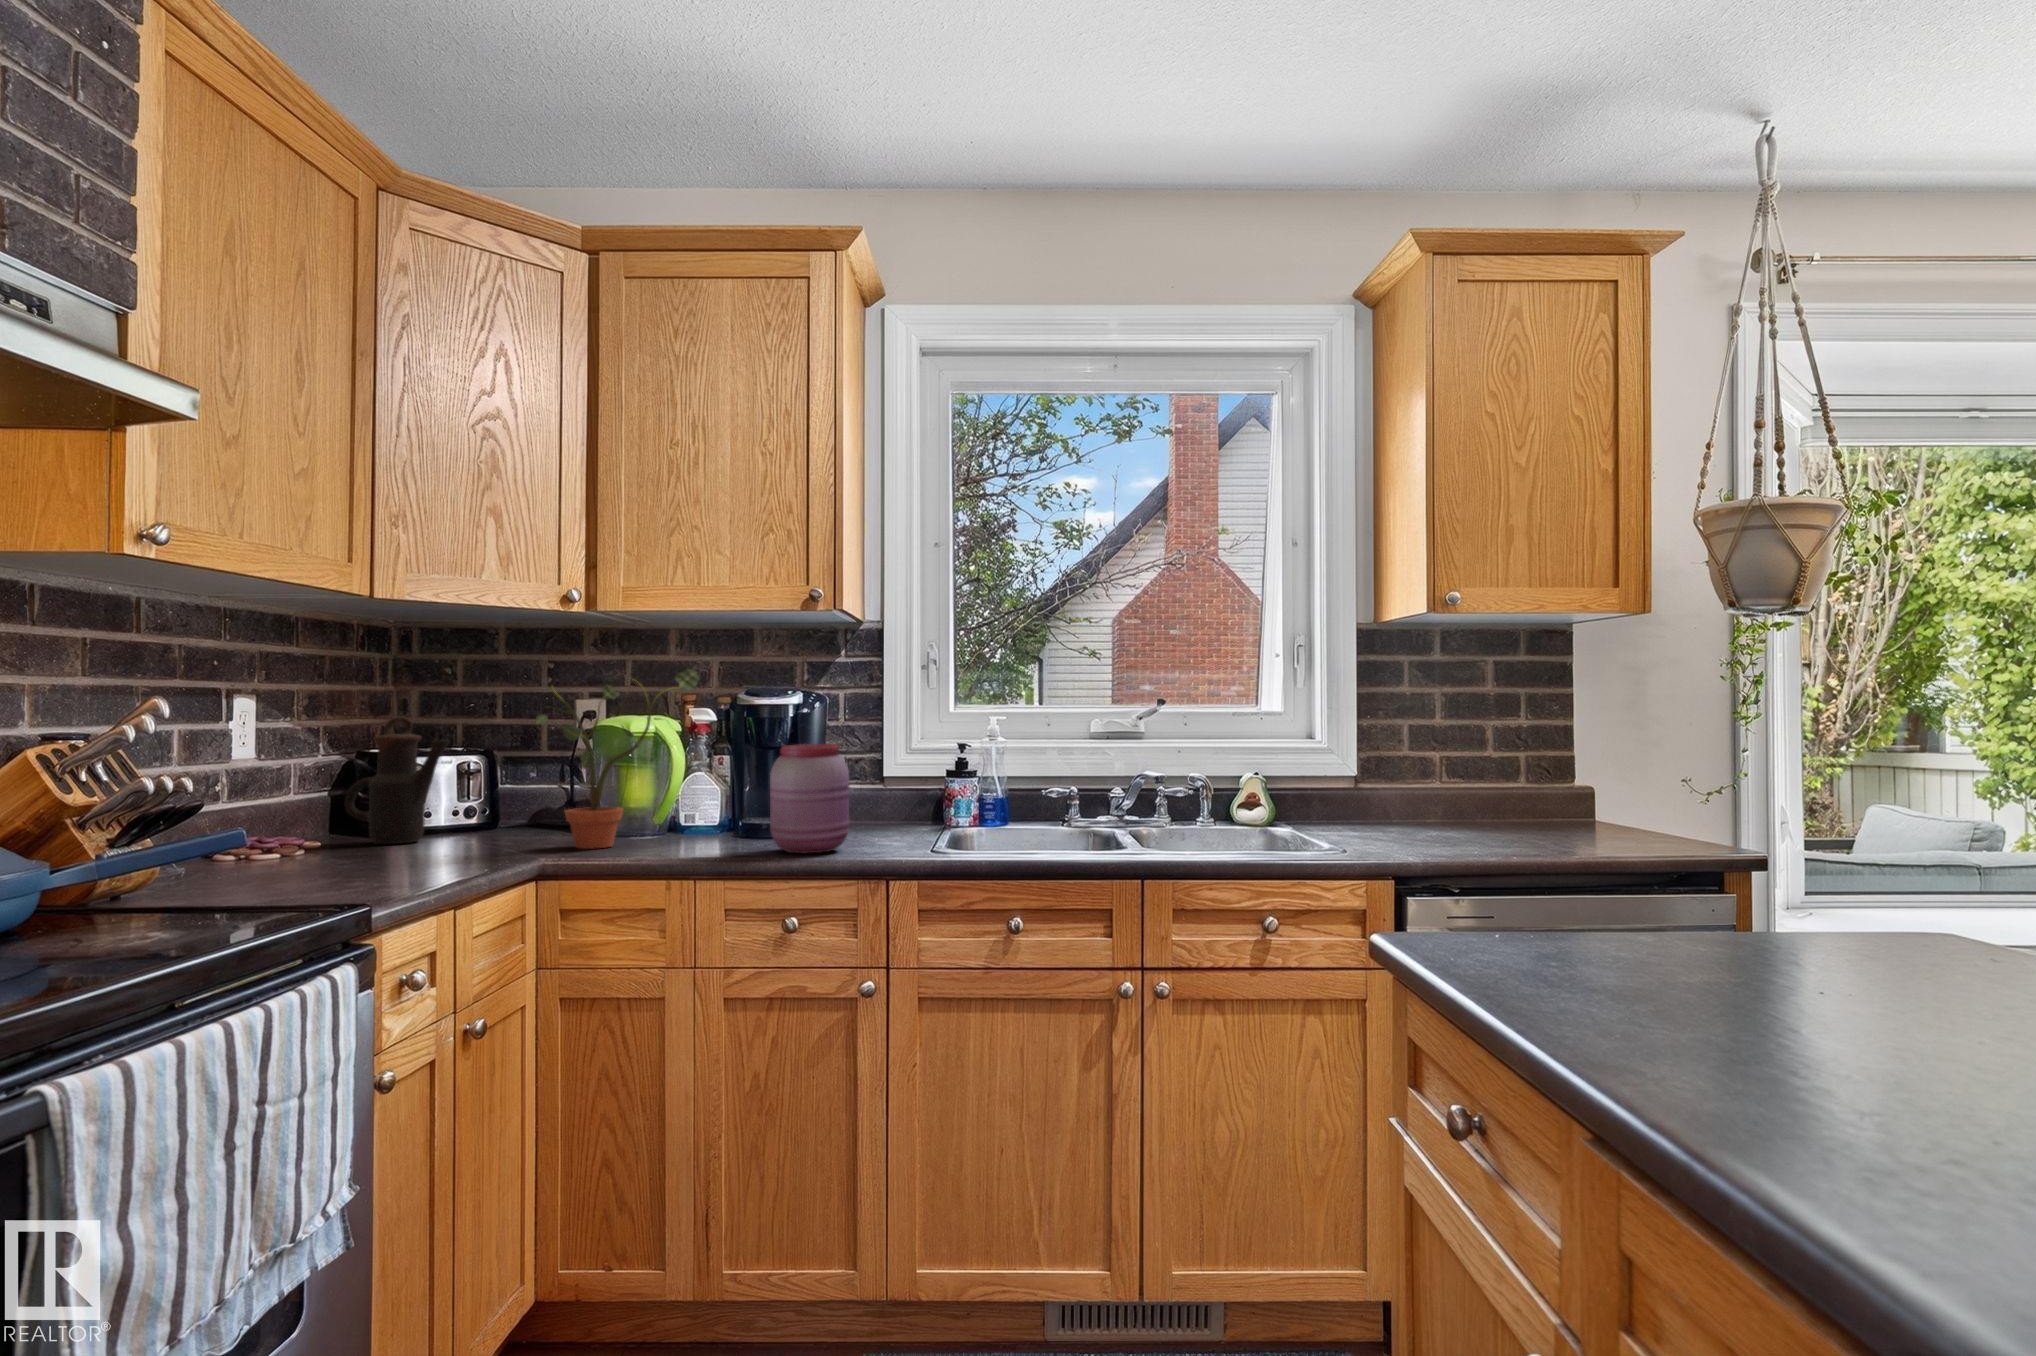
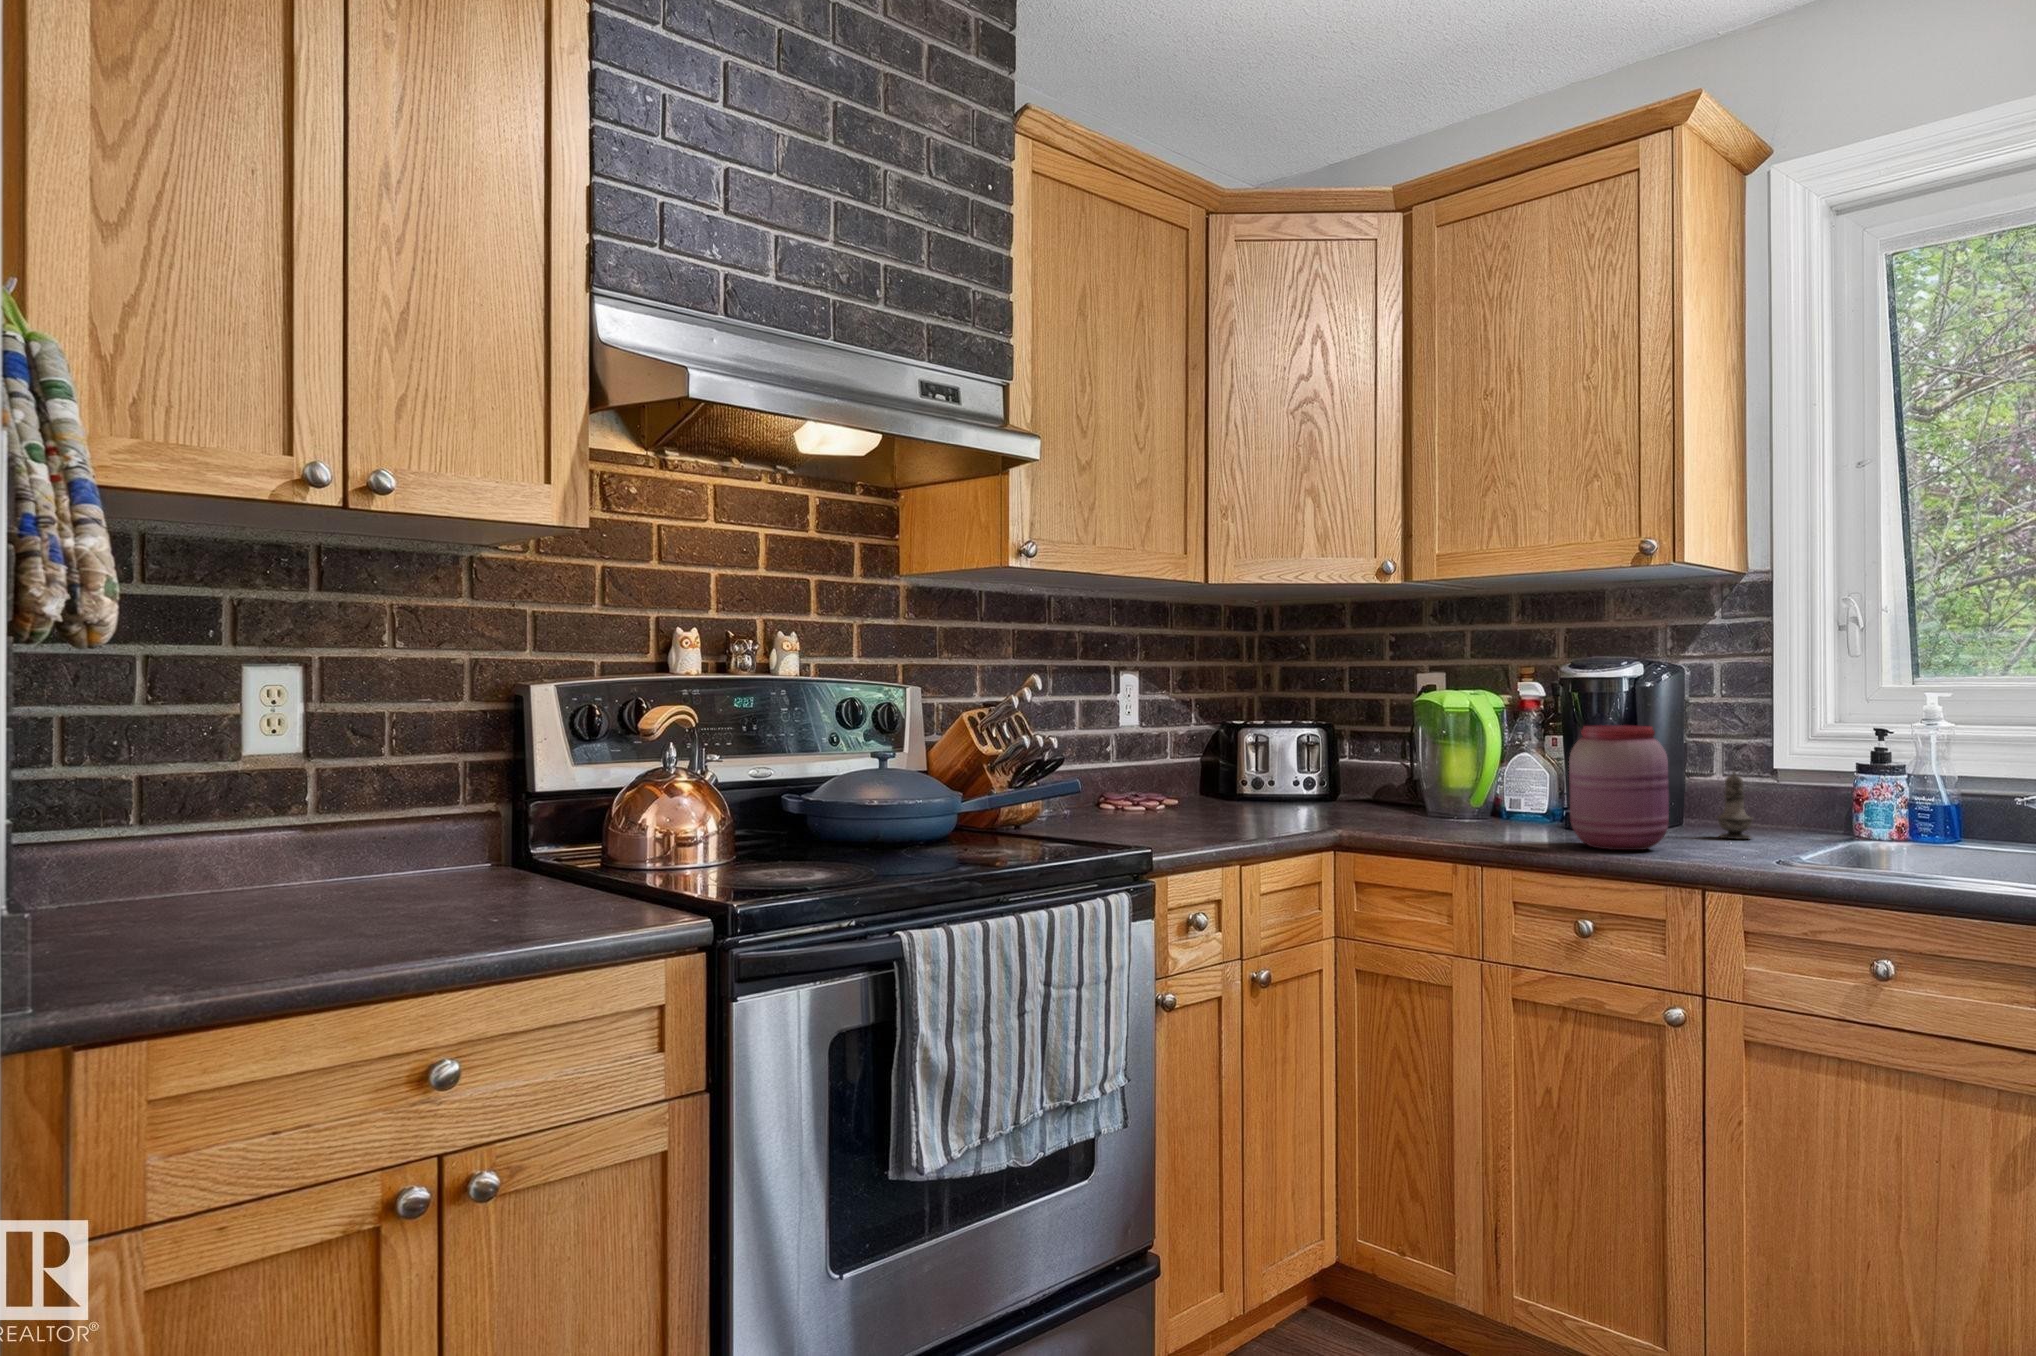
potted plant: present [536,669,699,849] -> none [1343,641,1517,825]
teapot: present [345,716,449,844] -> none [1202,691,1281,807]
salt shaker: none [859,779,886,835] -> present [1717,771,1753,839]

